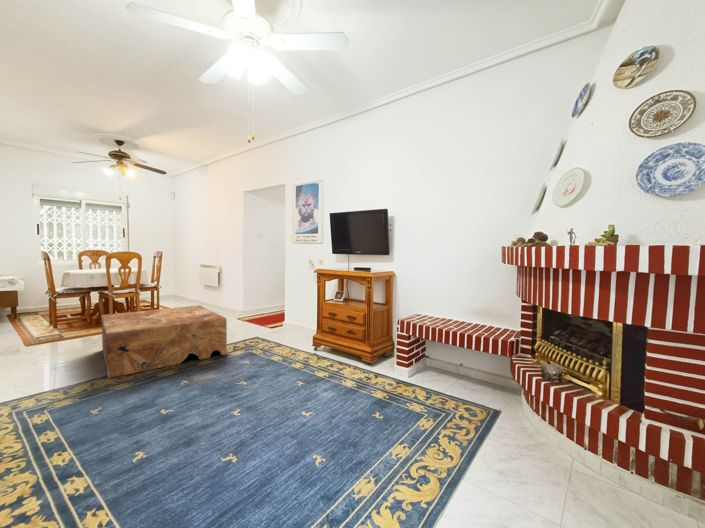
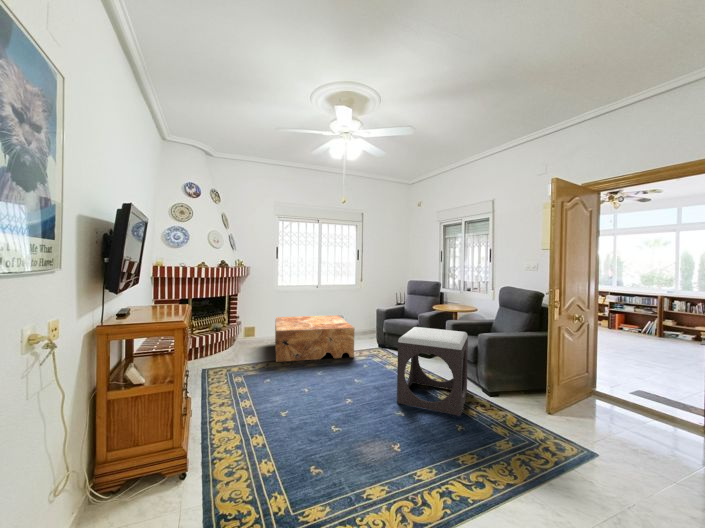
footstool: none [297,308,372,401] -> present [397,327,468,416]

